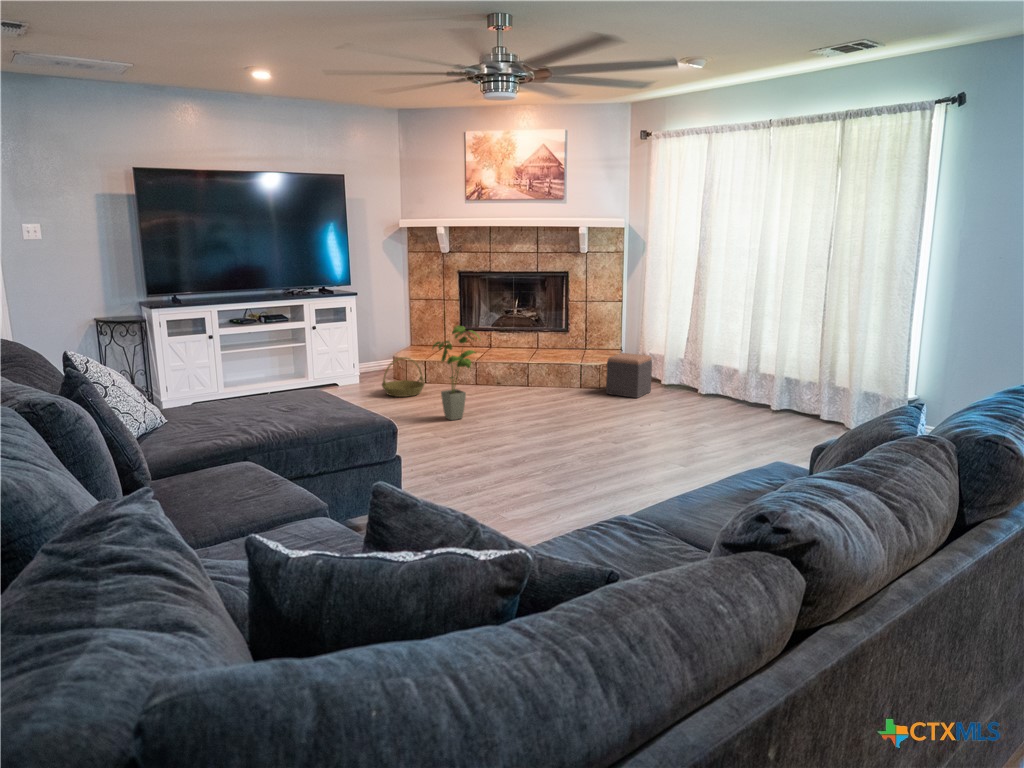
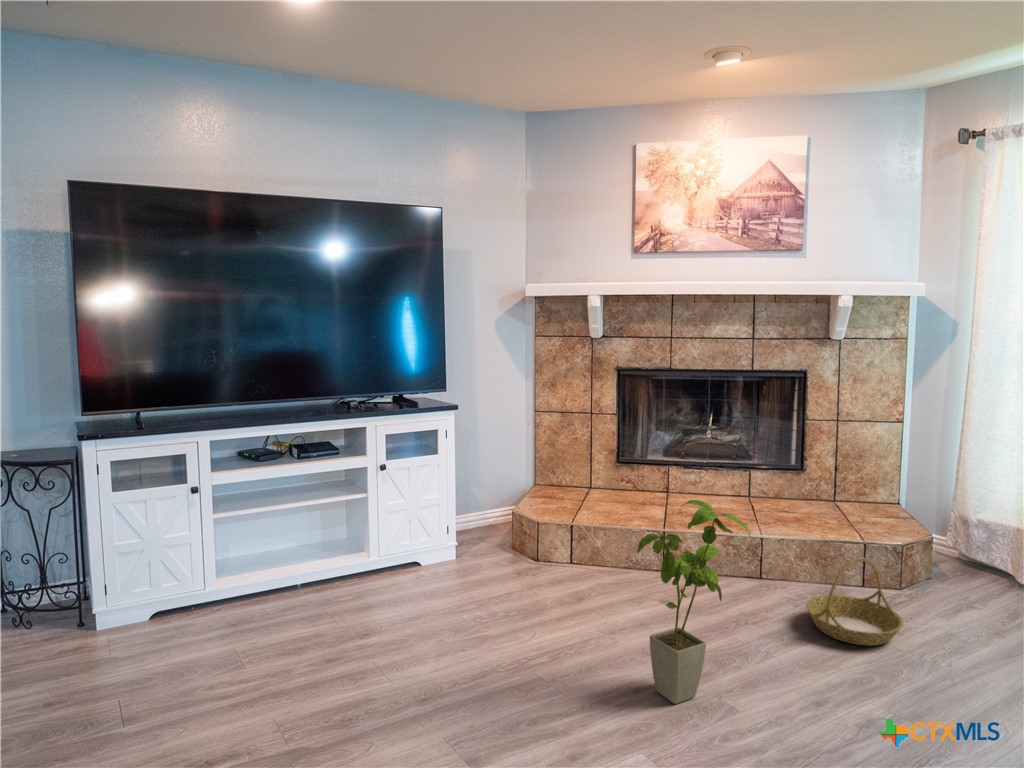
footstool: present [606,353,652,398] -> none [926,526,1014,626]
basket: present [382,357,424,397] -> present [807,557,903,646]

